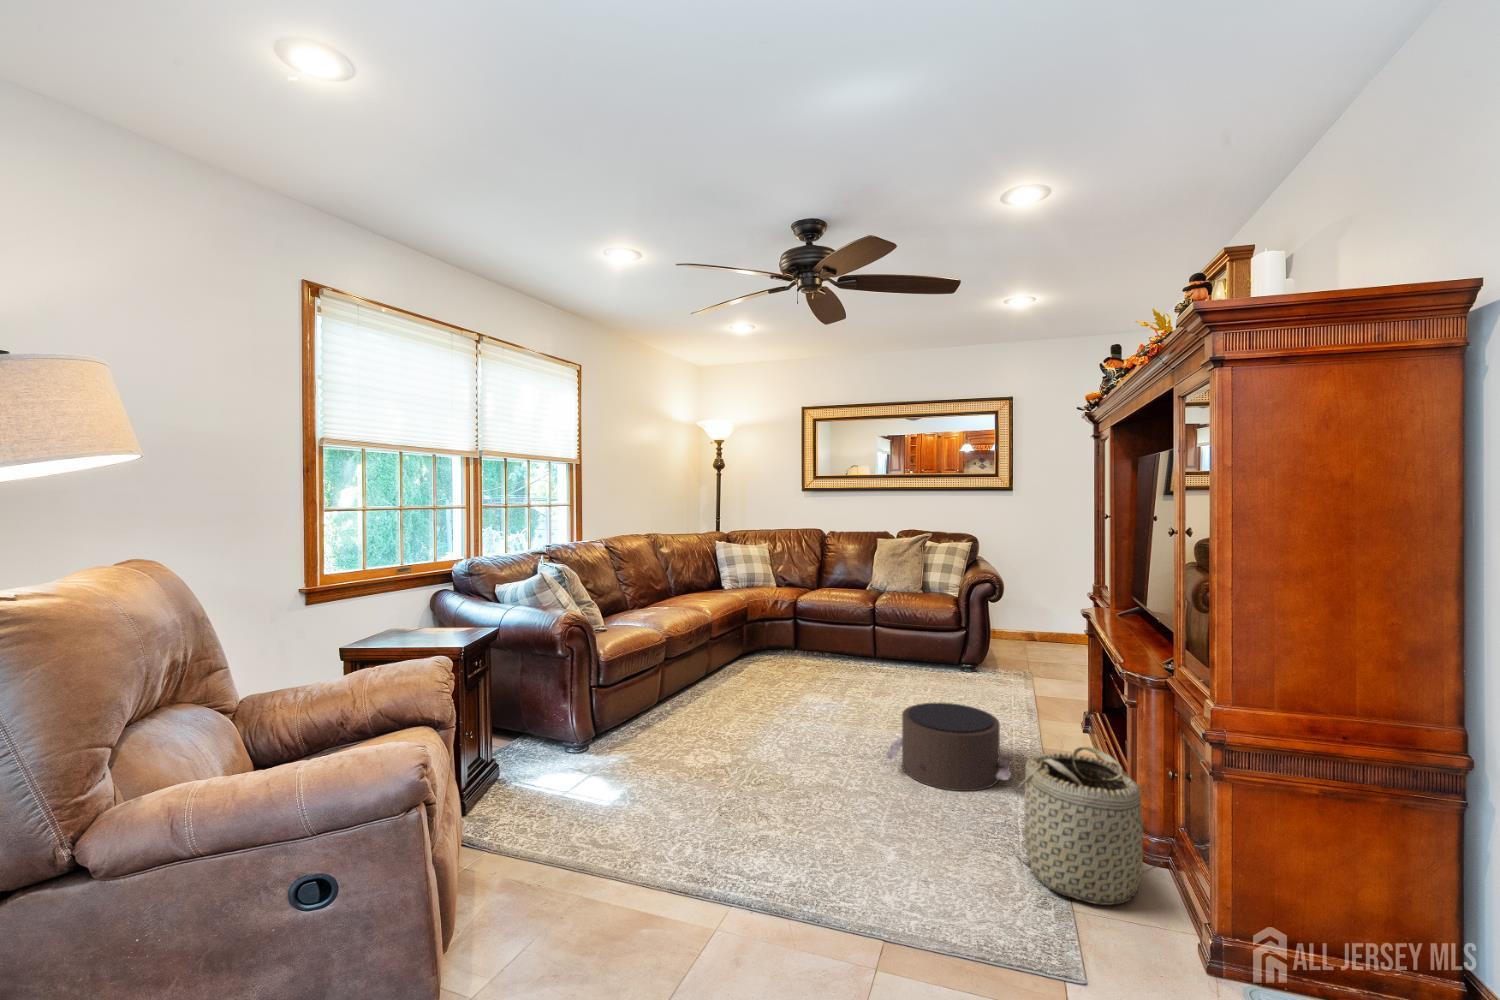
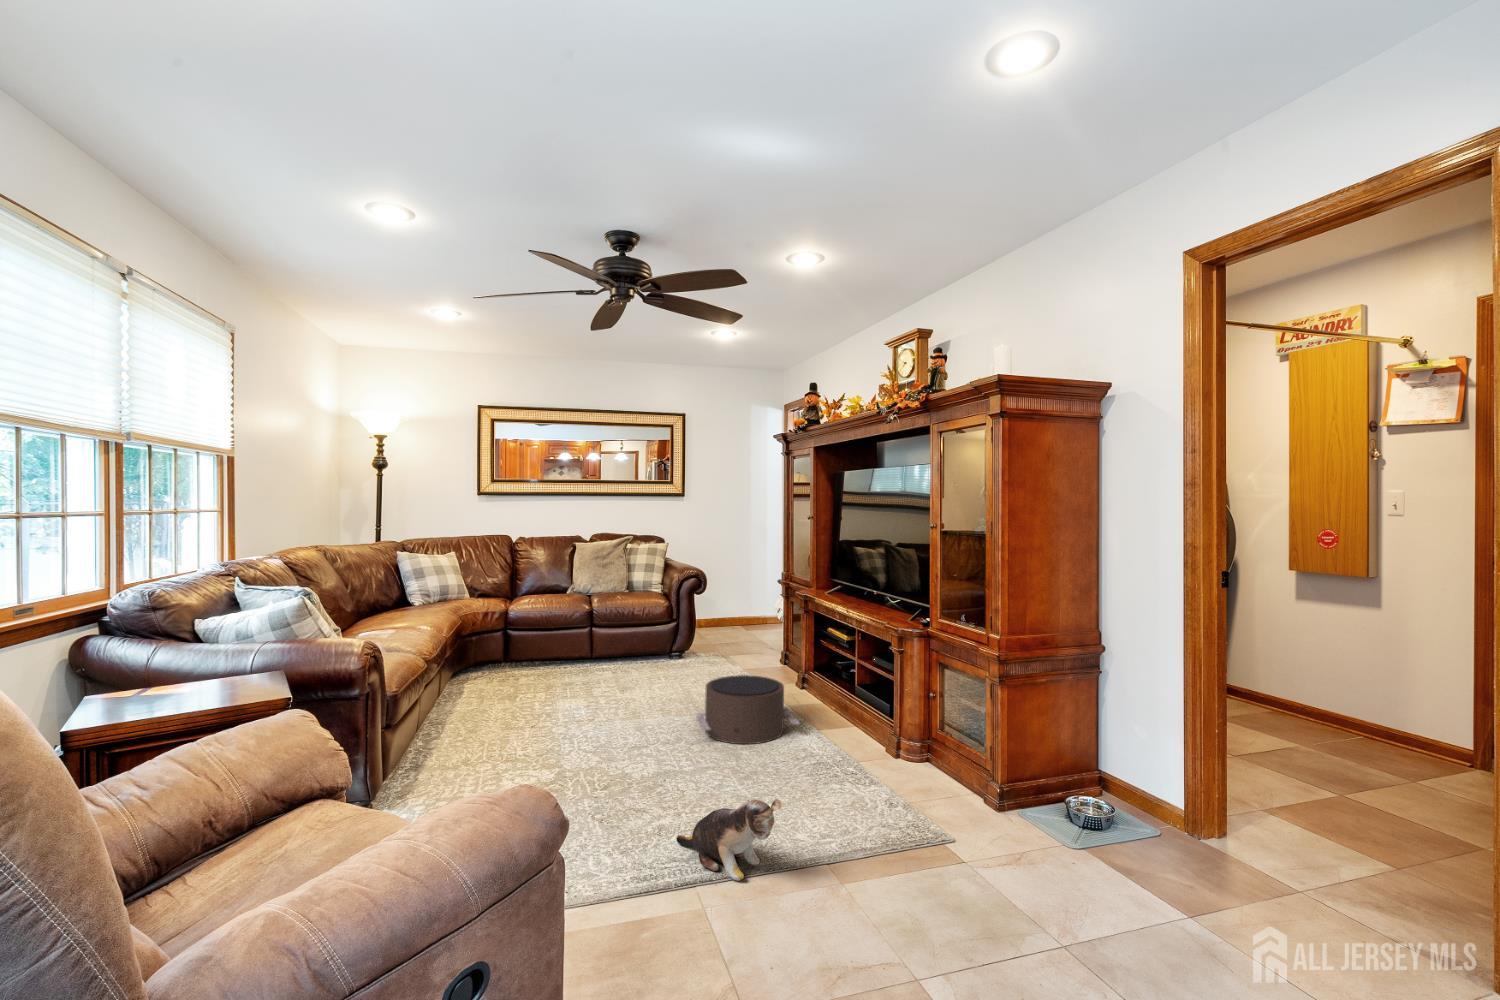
basket: present [1022,747,1156,905] -> none [845,677,933,783]
plush toy: none [740,849,800,937] -> present [676,799,782,881]

